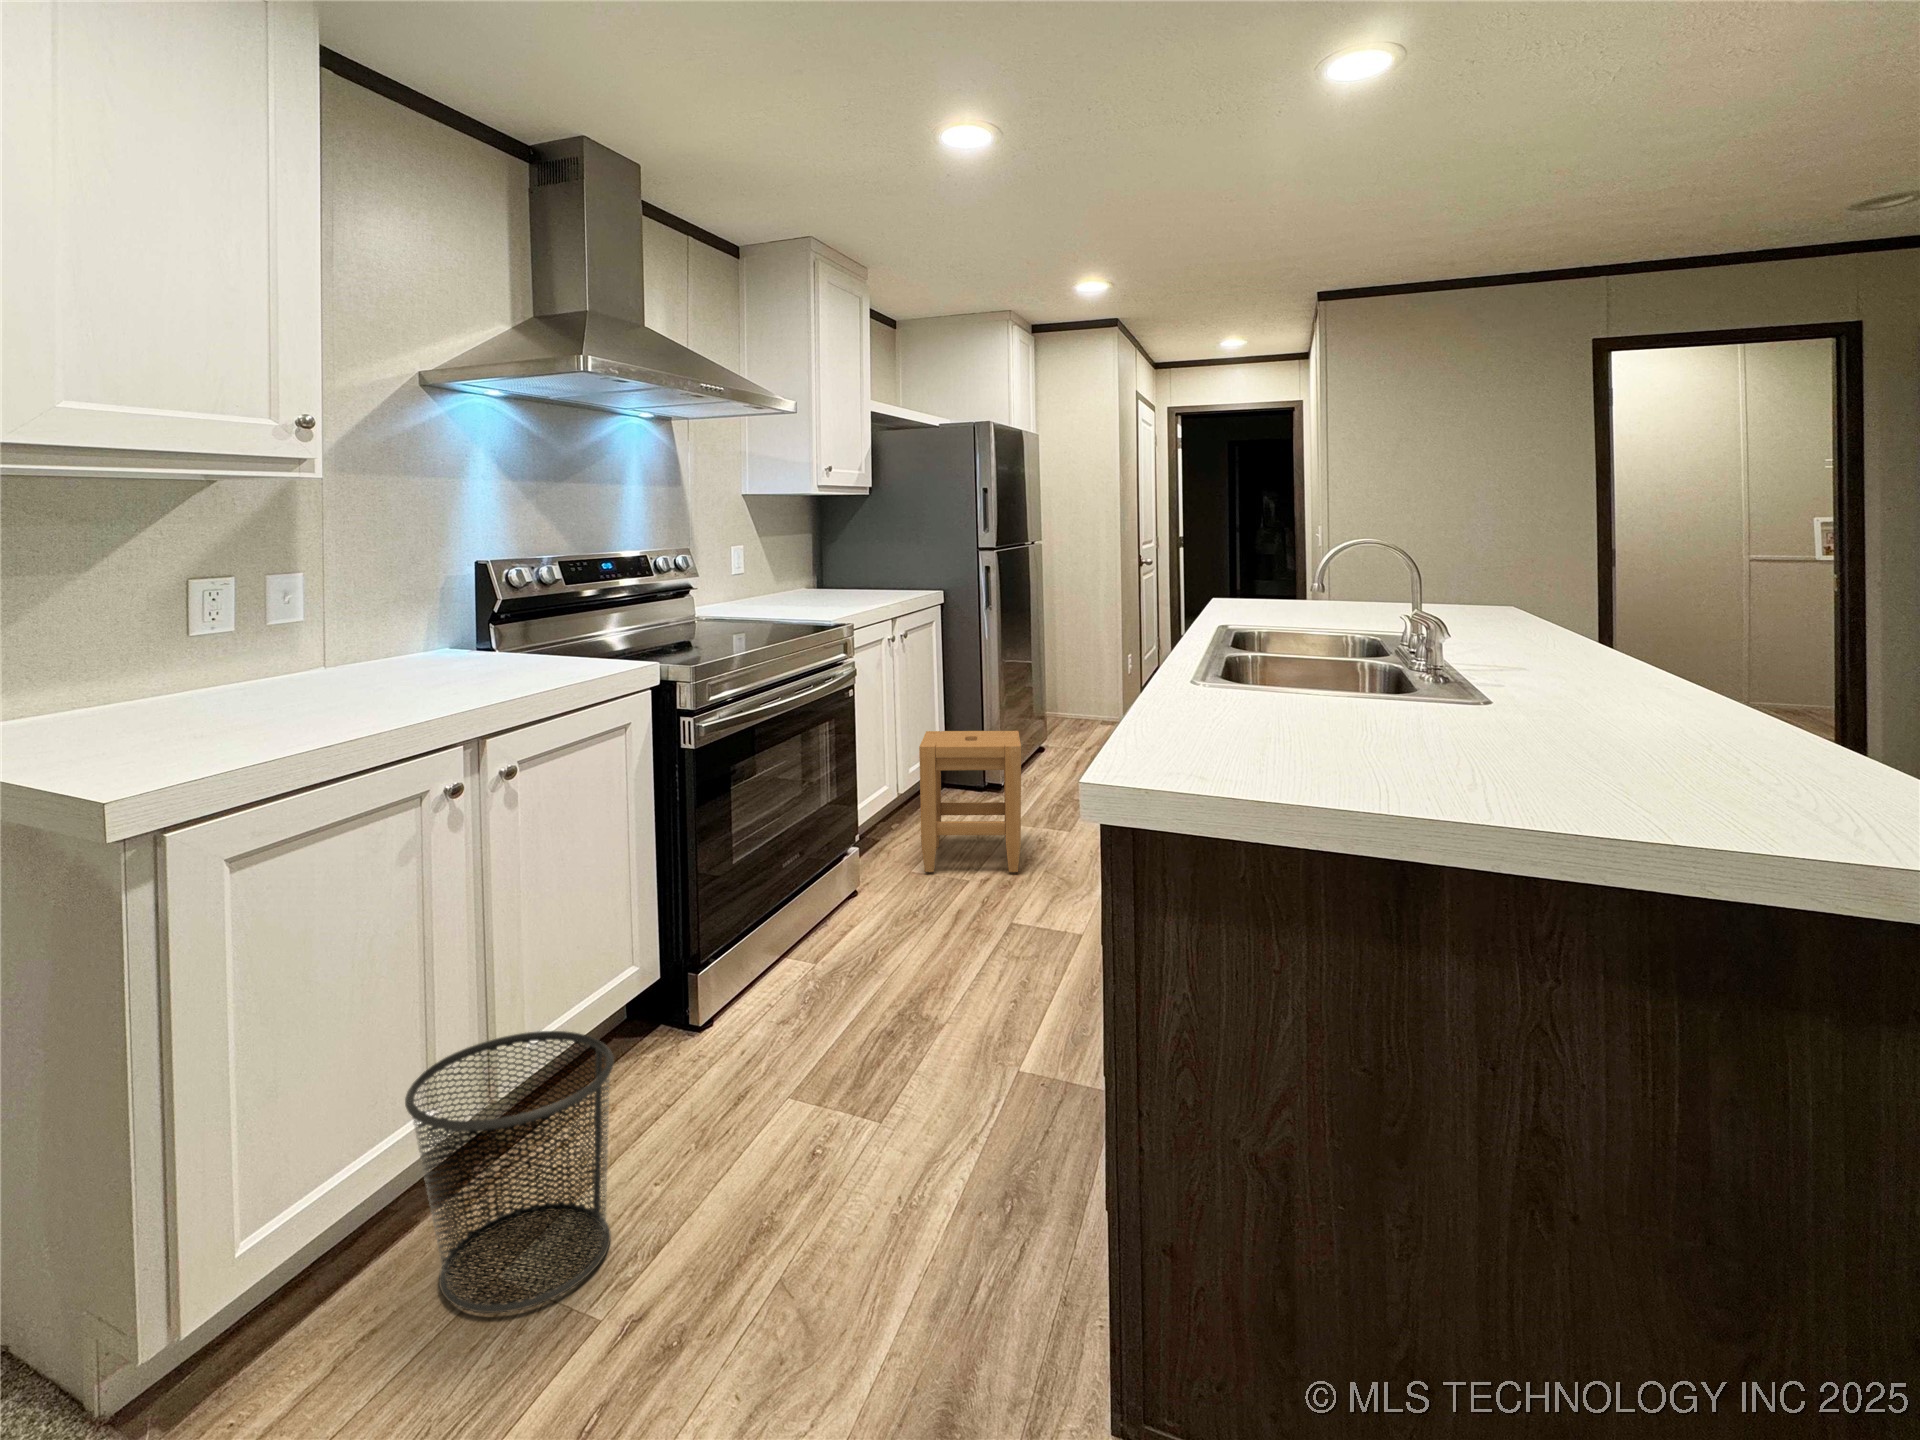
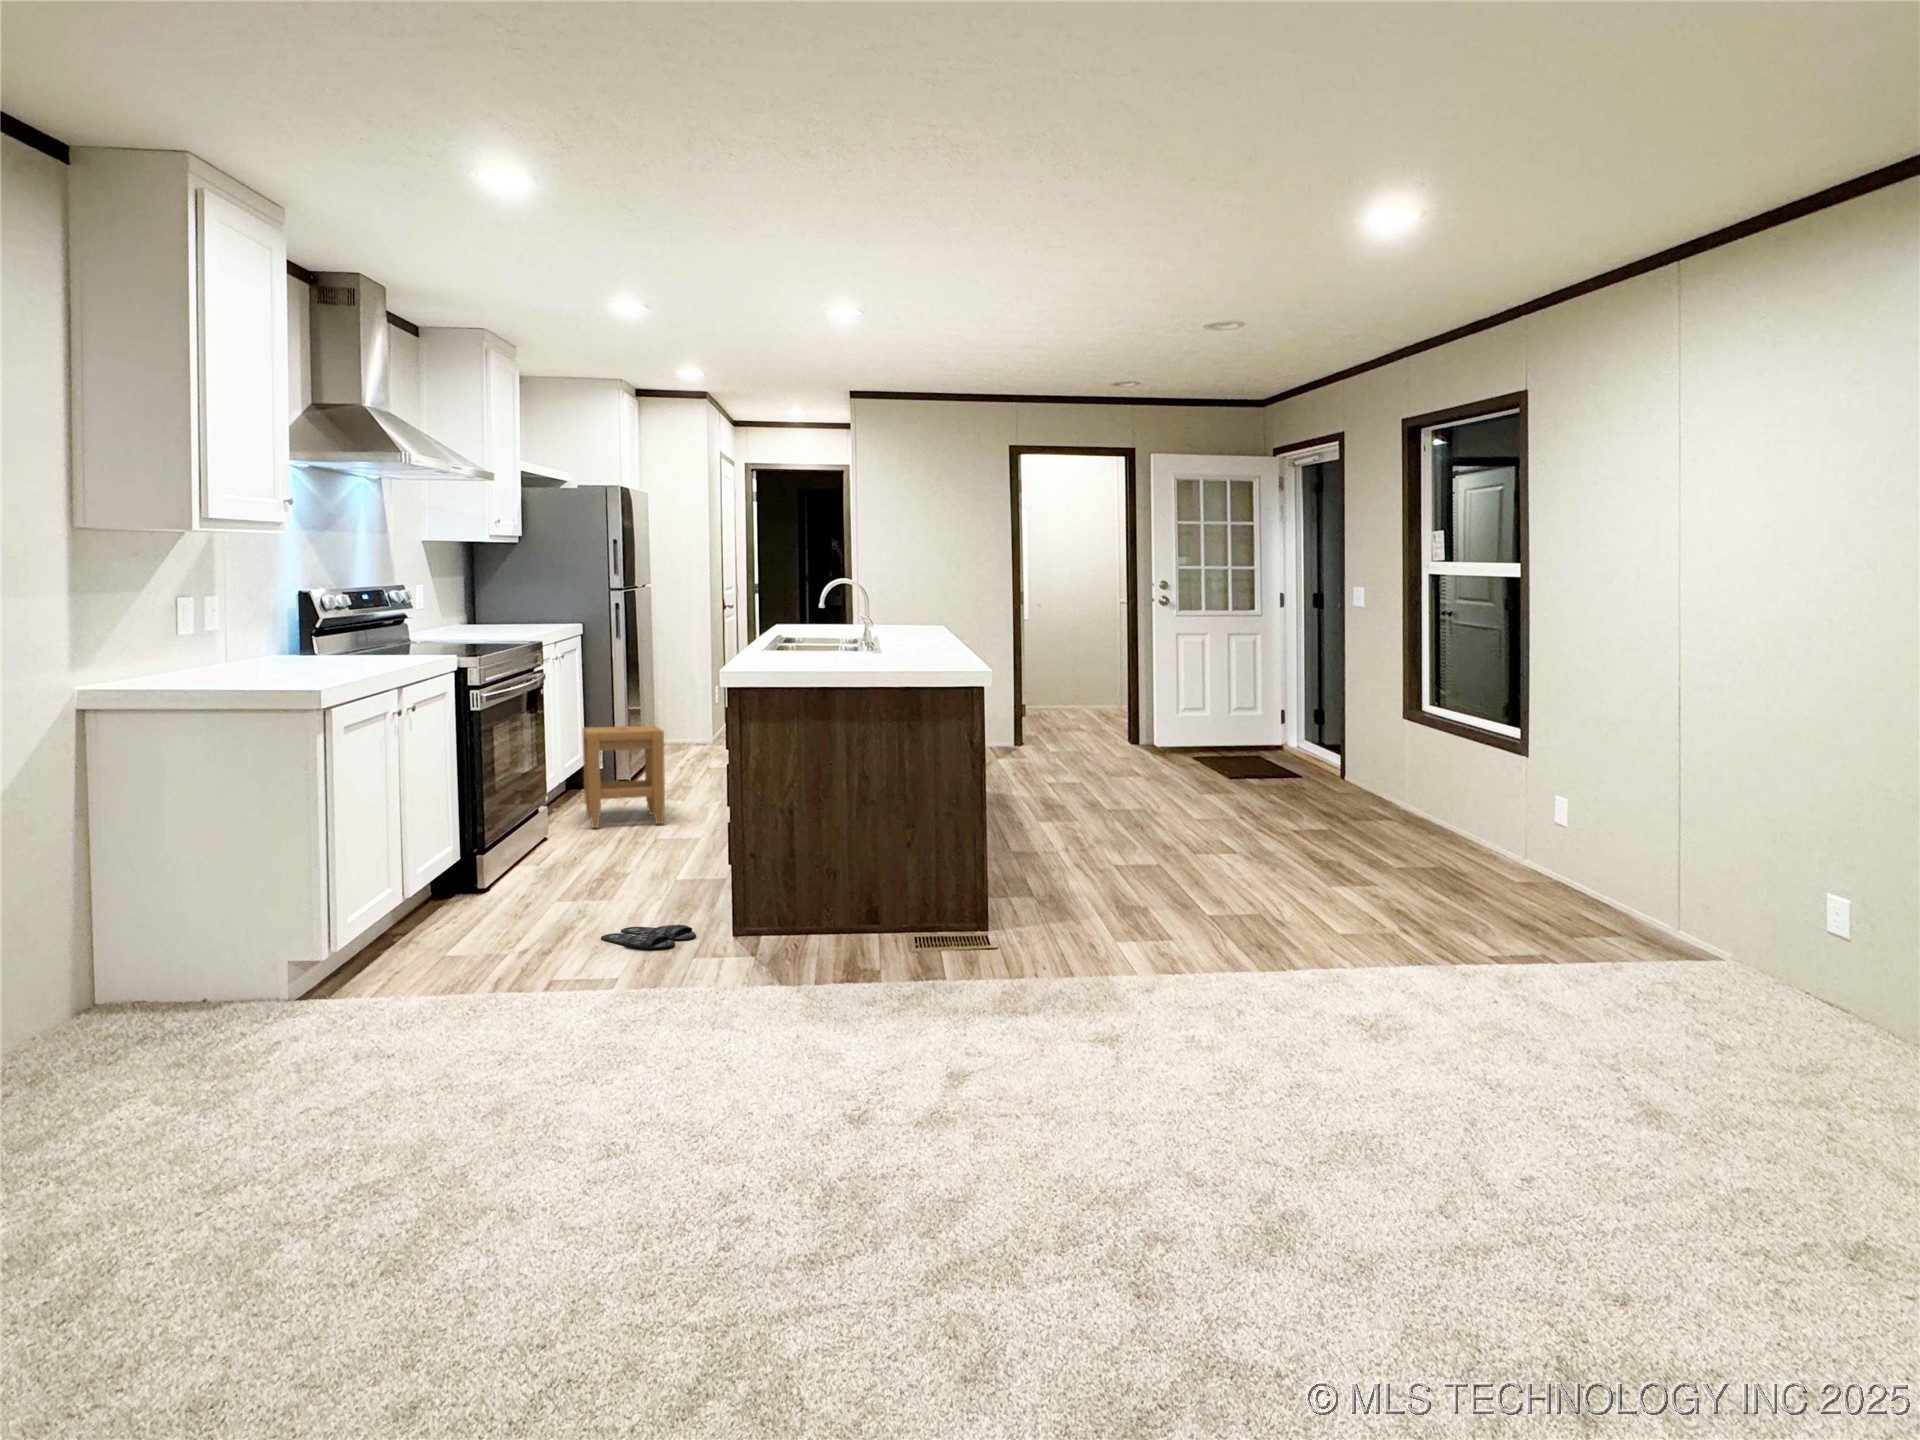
waste bin: present [405,1031,614,1313] -> none [400,845,508,970]
slippers: none [794,1190,966,1313] -> present [601,925,696,949]

